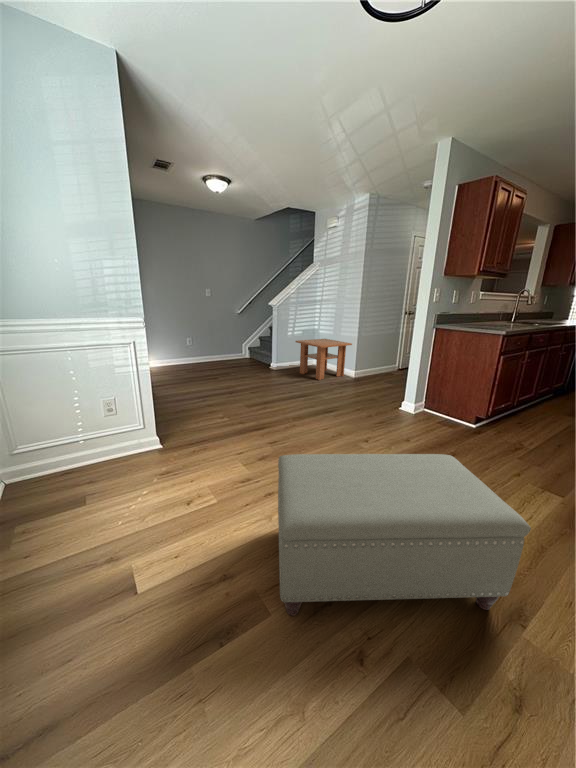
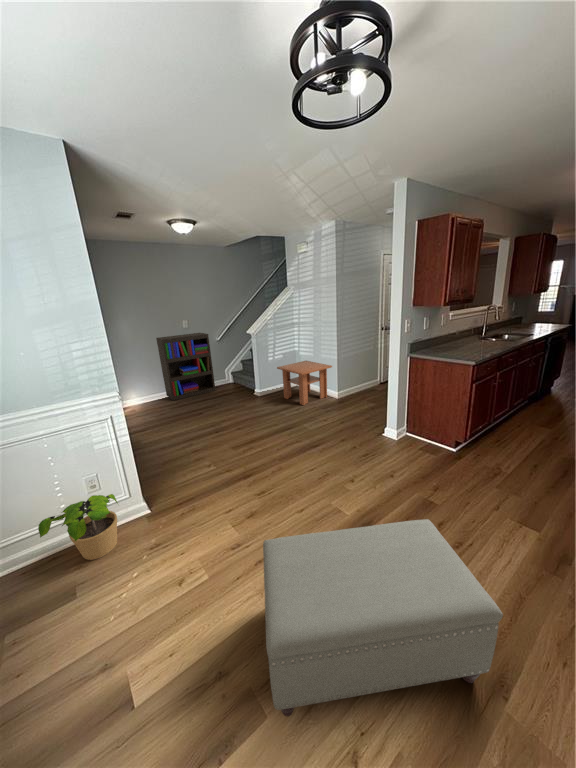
bookshelf: none [178,303,231,366] -> present [156,333,215,400]
potted plant: none [55,411,134,478] -> present [38,494,118,560]

